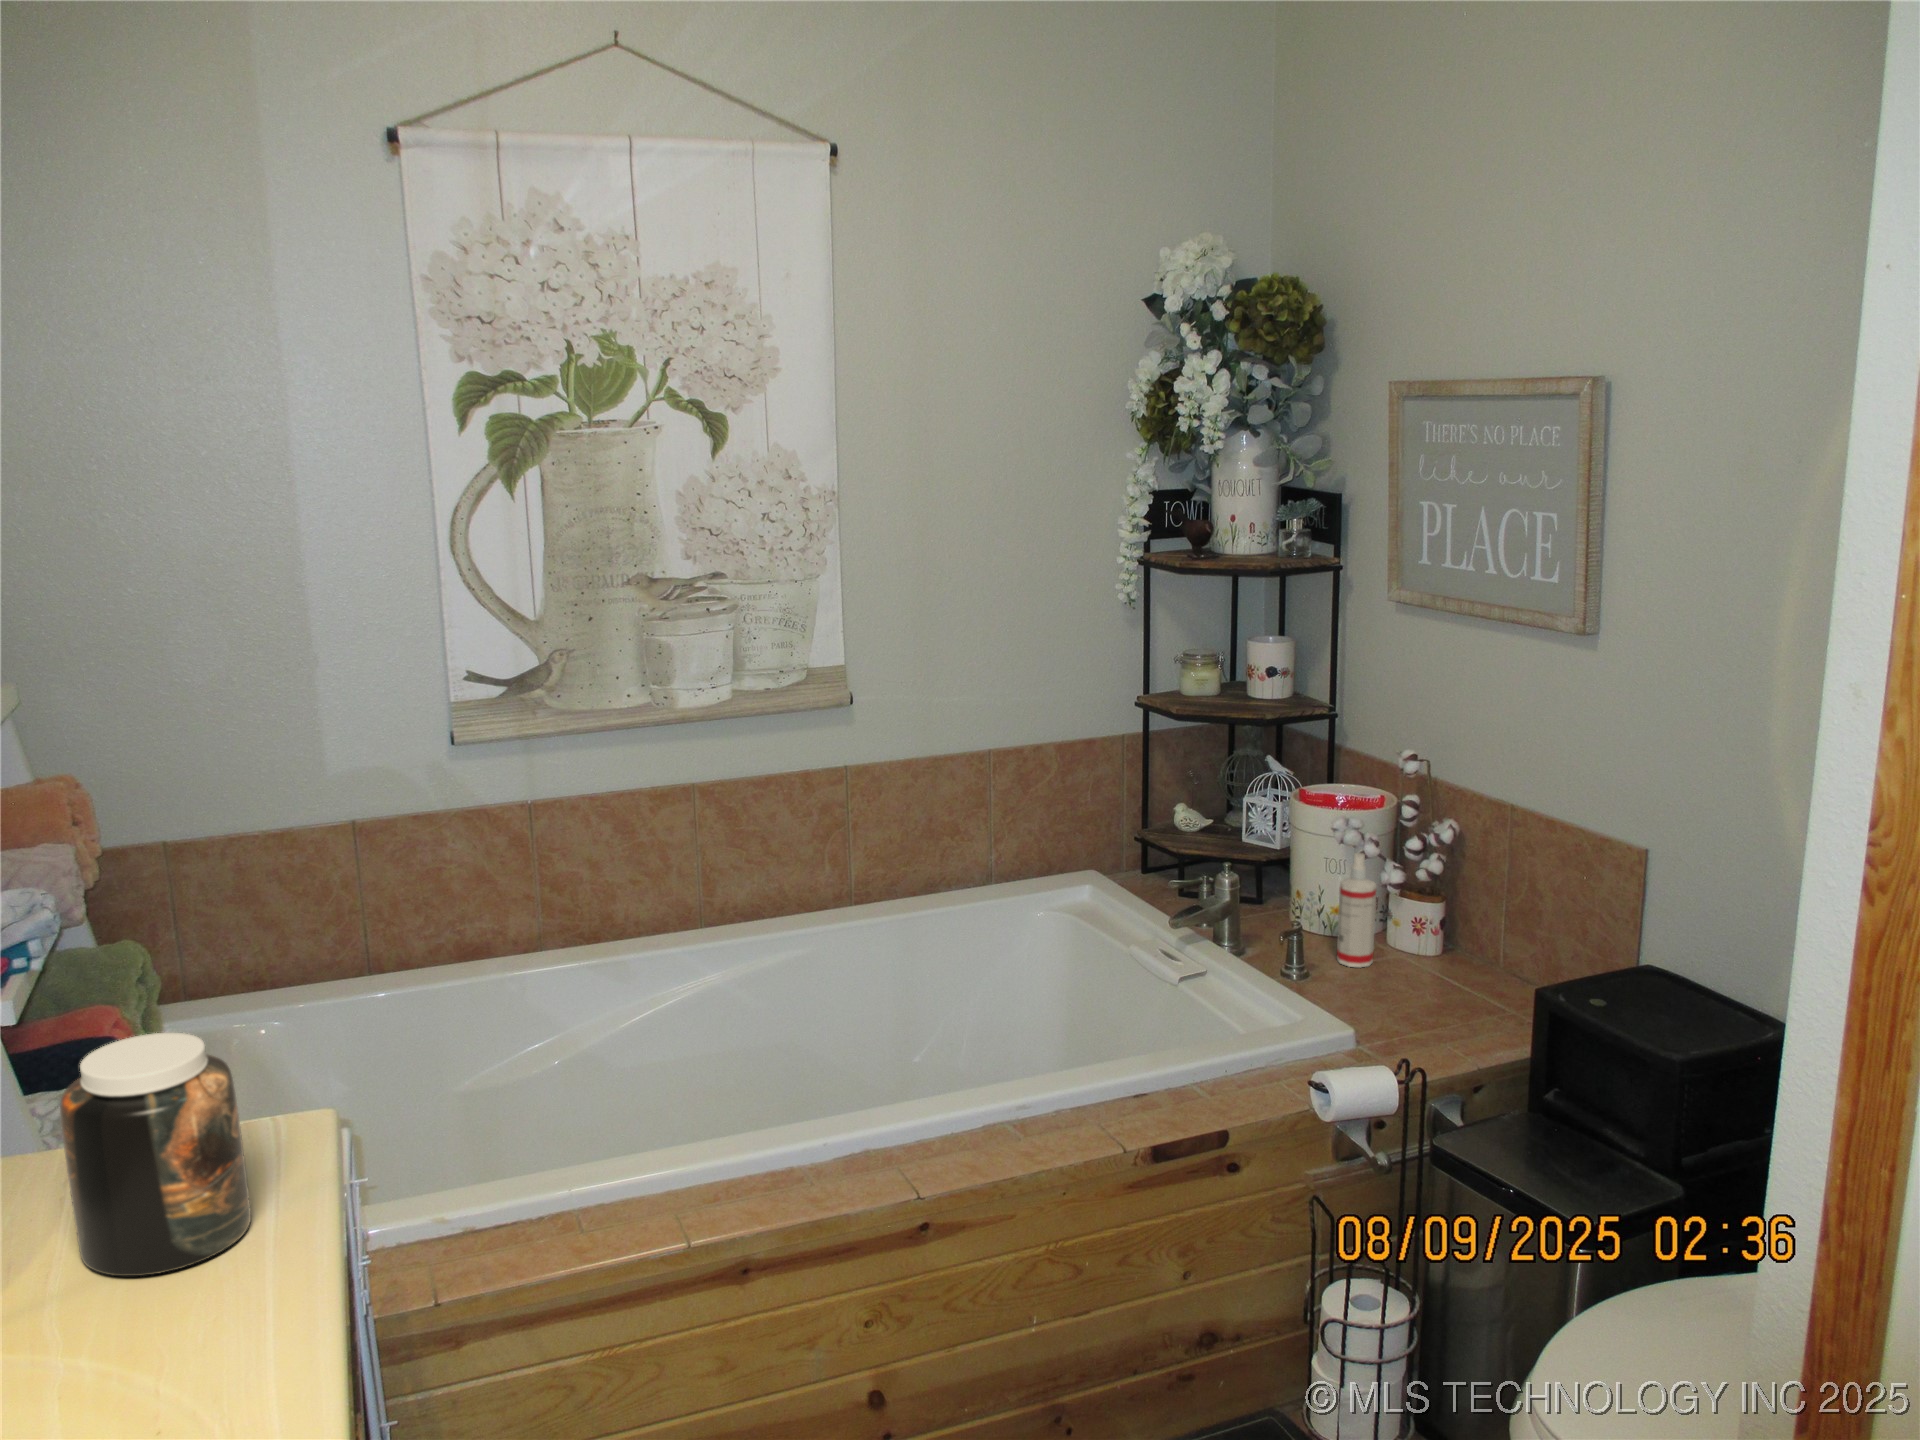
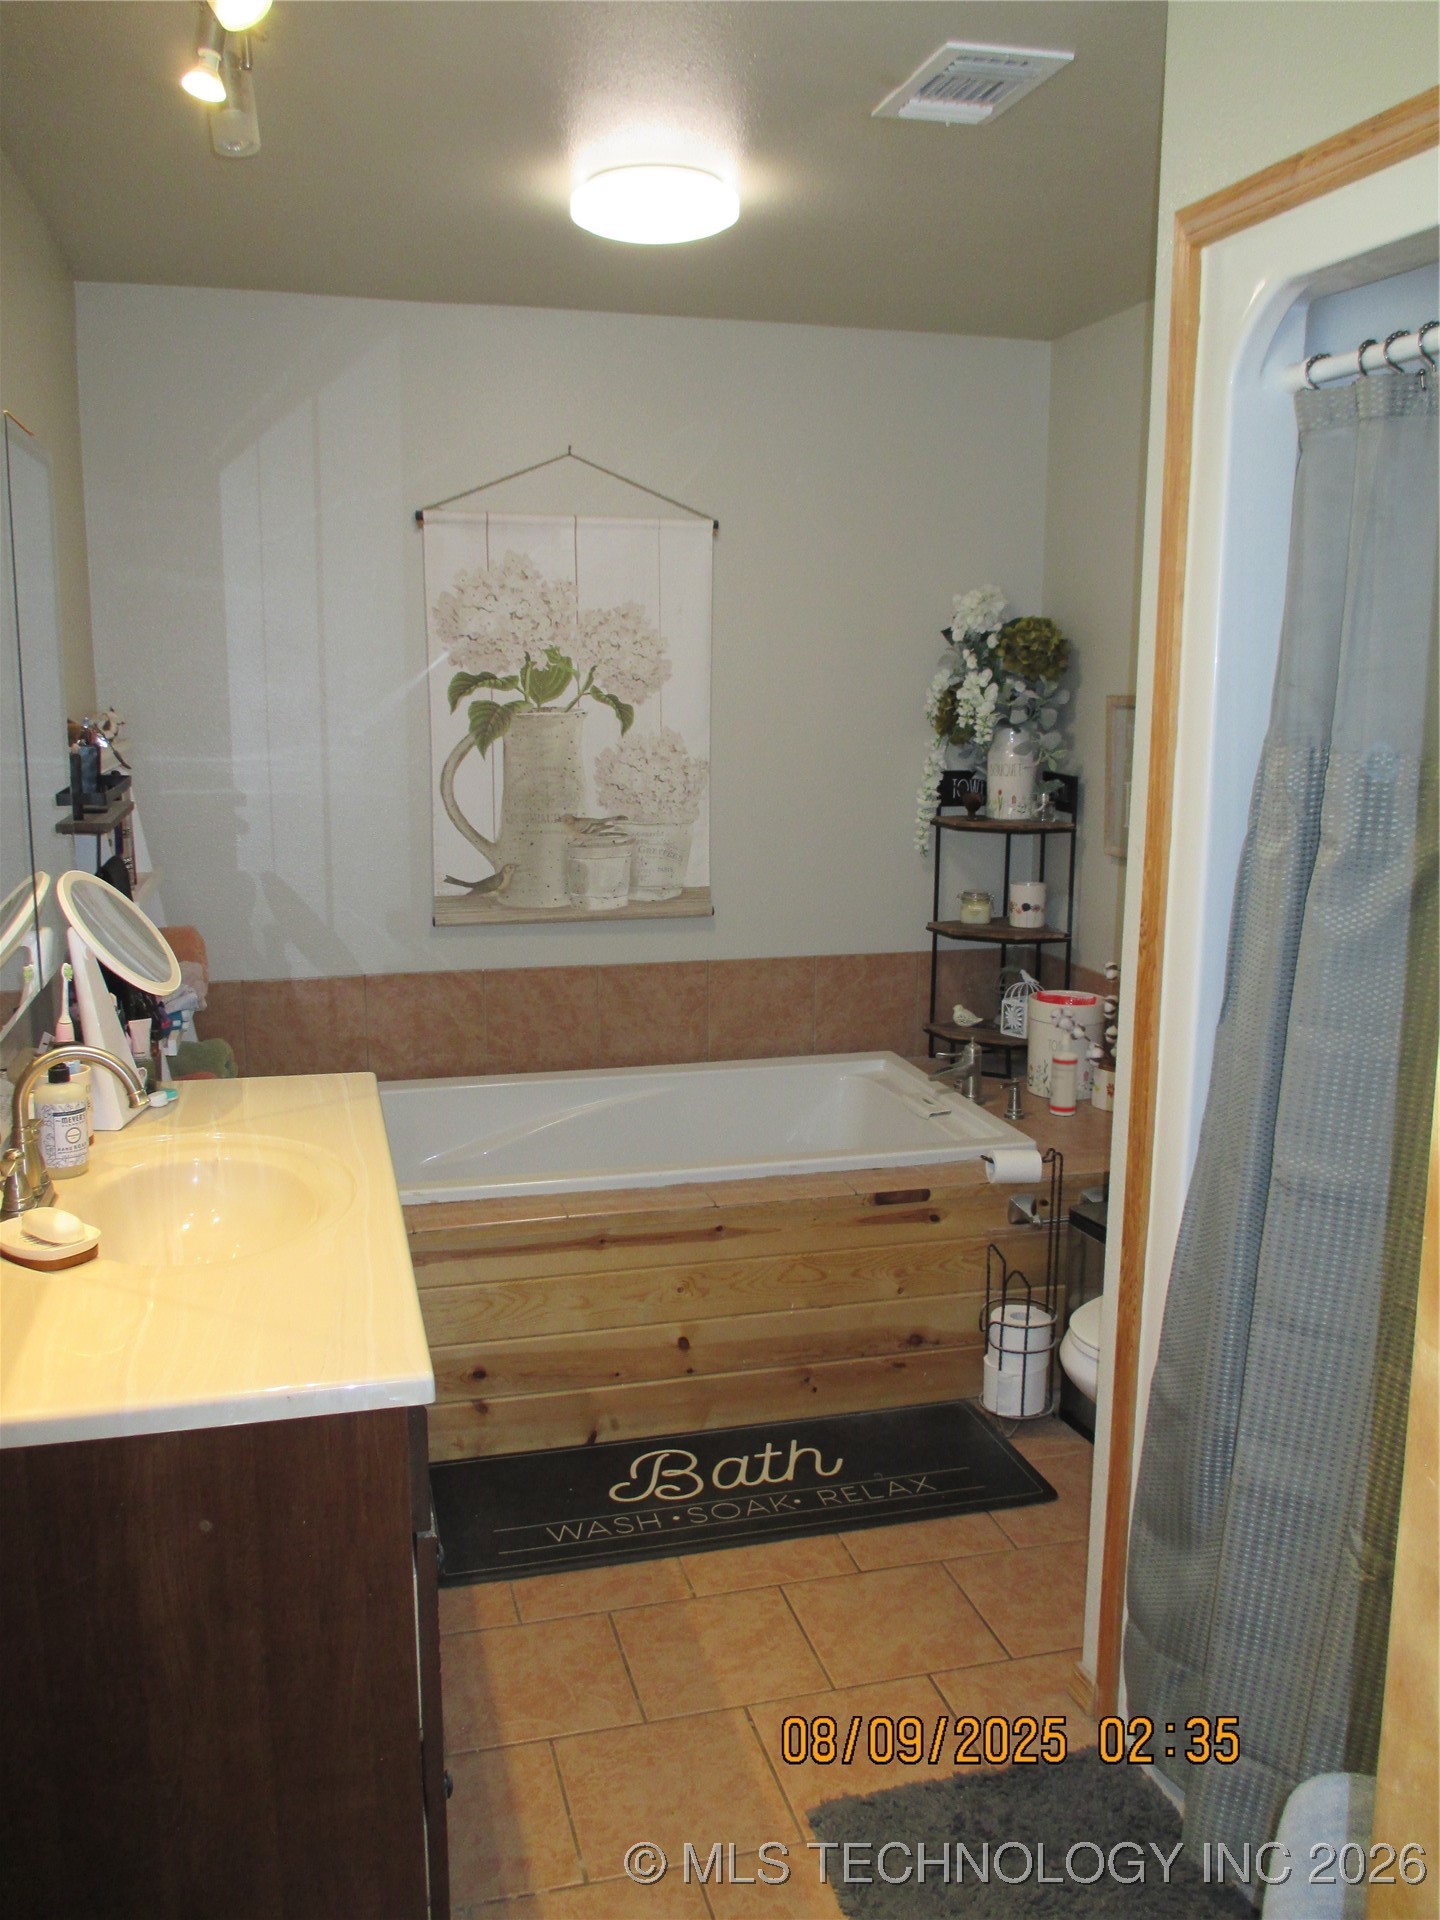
jar: present [60,1033,251,1276] -> none [254,1002,337,1114]

